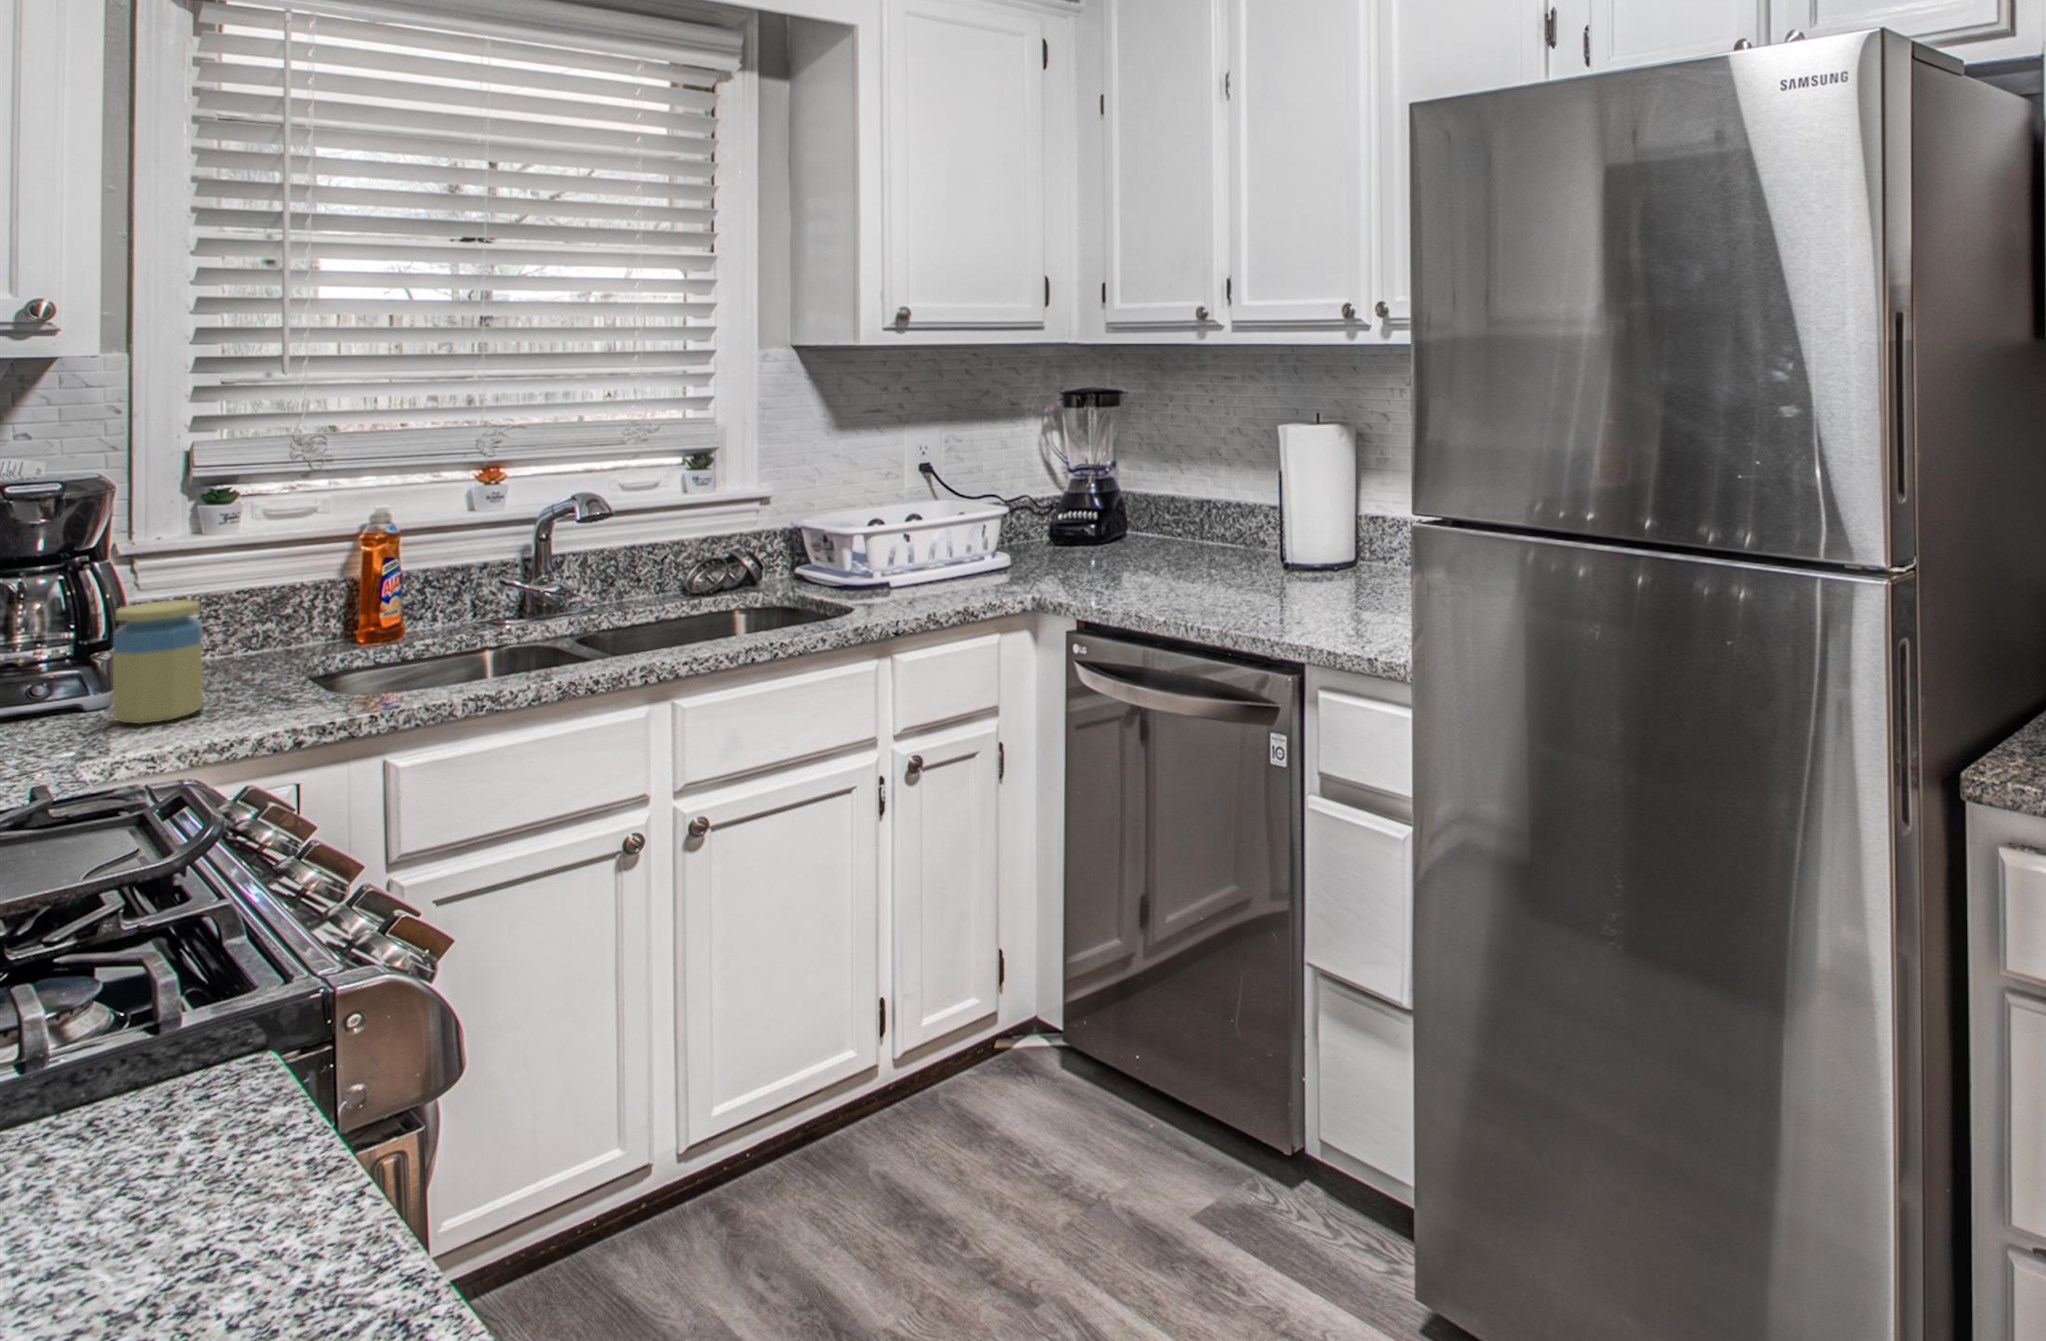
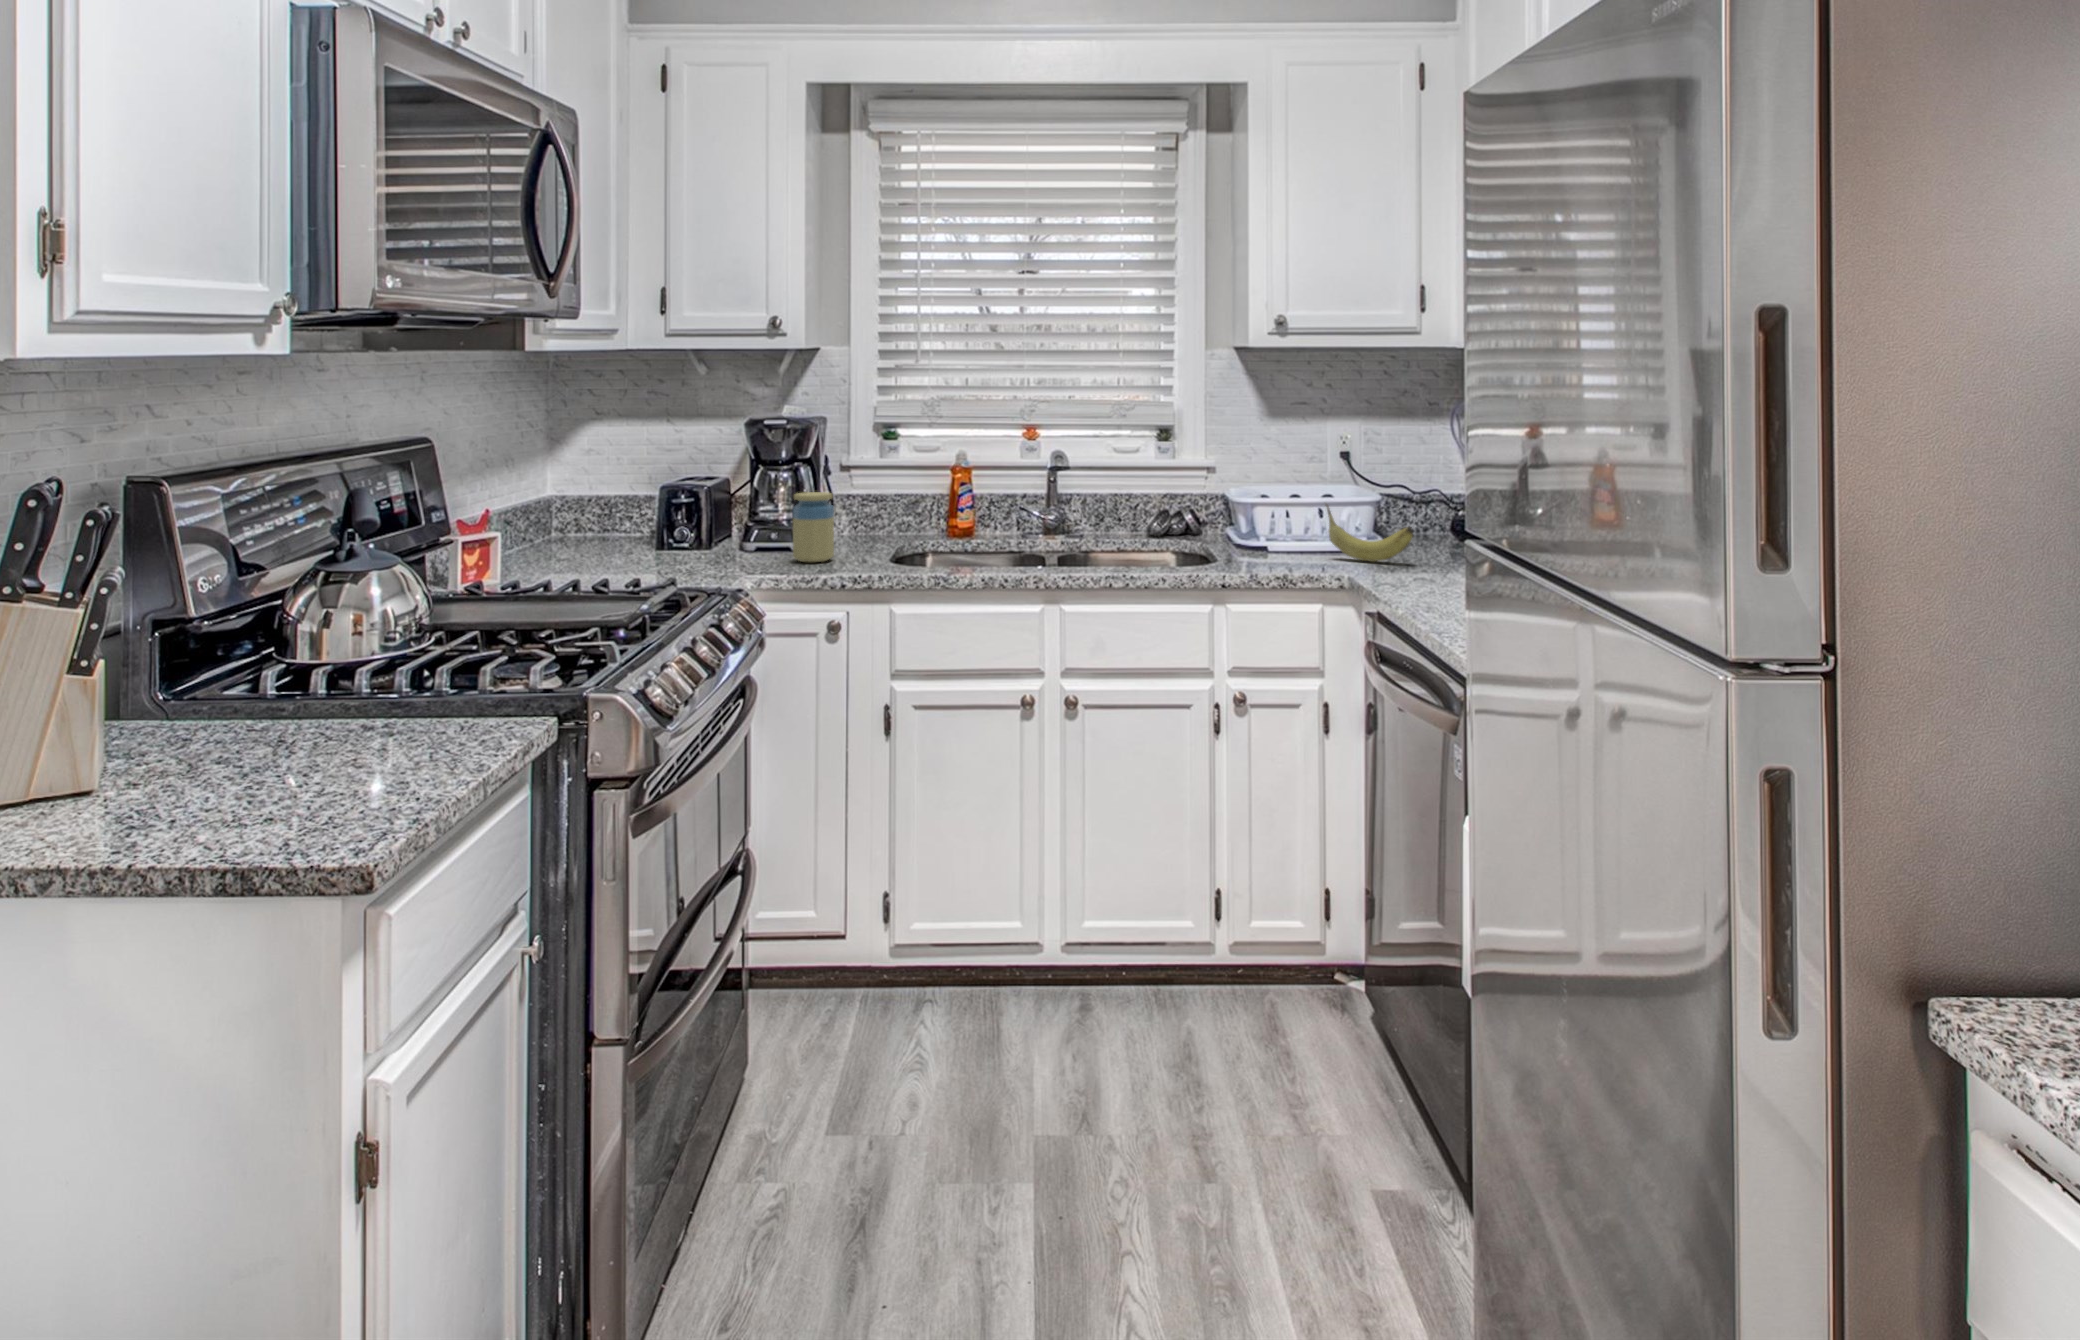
fruit: none [947,525,1051,586] -> present [1326,504,1413,562]

